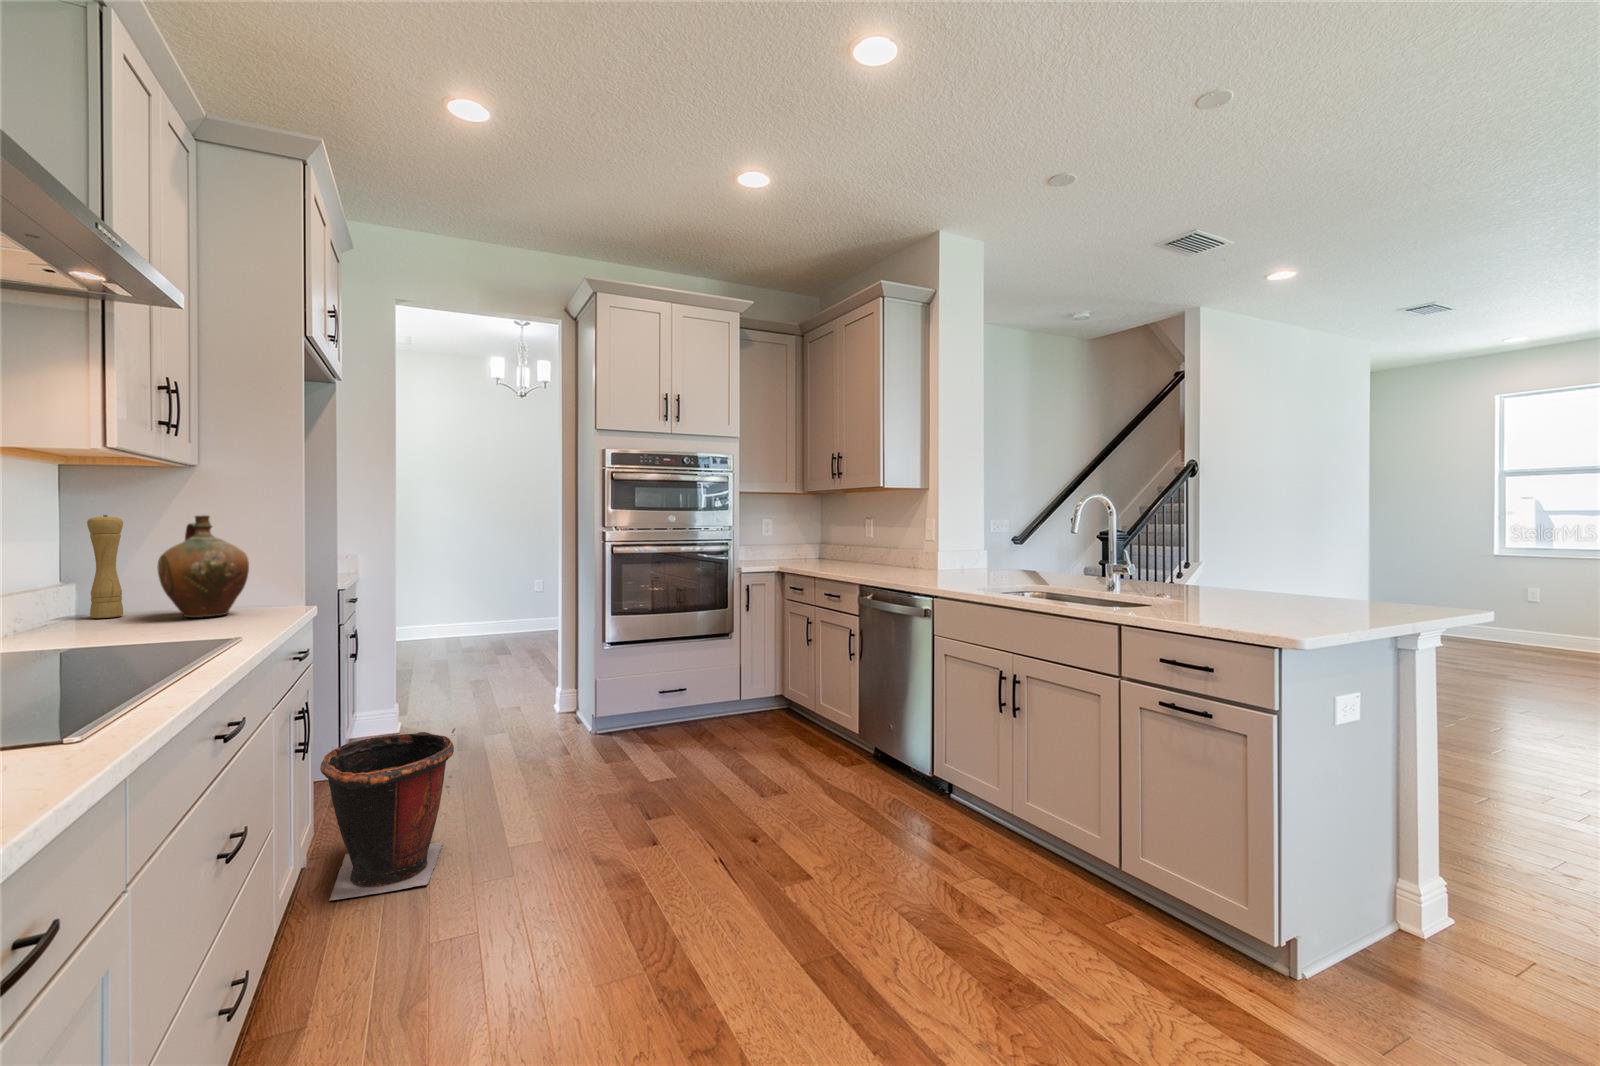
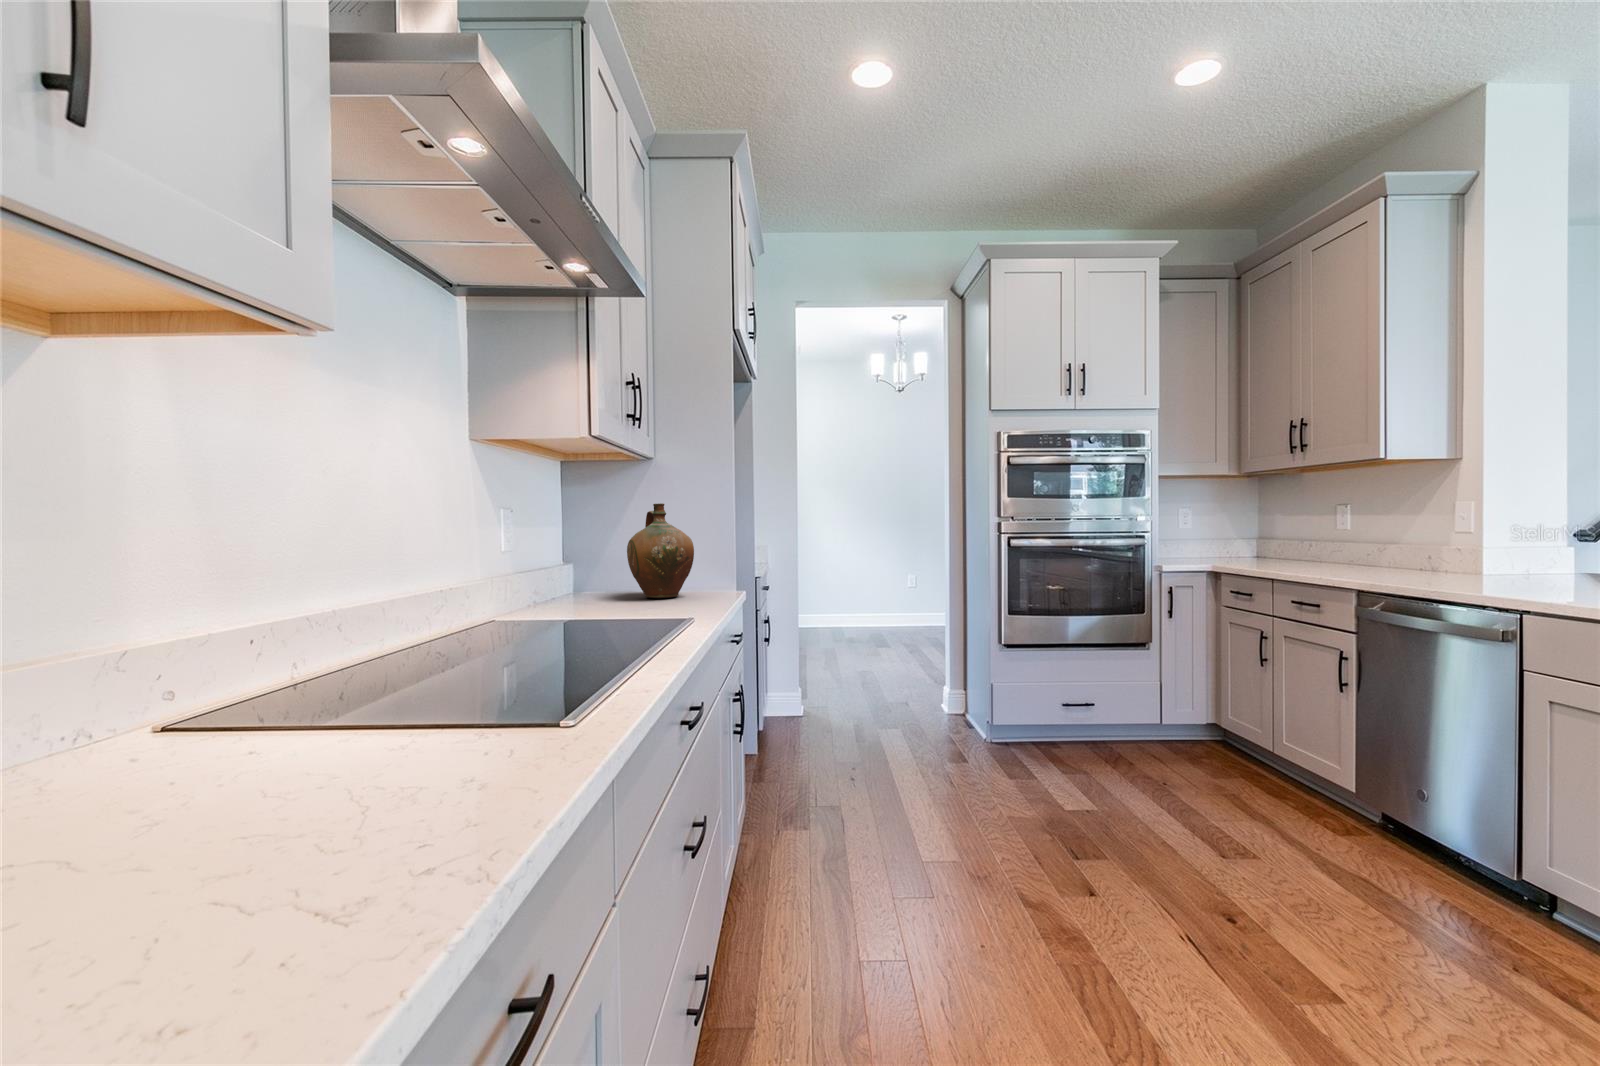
pepper mill: present [87,515,123,618] -> none [579,505,603,595]
waste bin: present [320,728,455,900] -> none [751,715,869,889]

